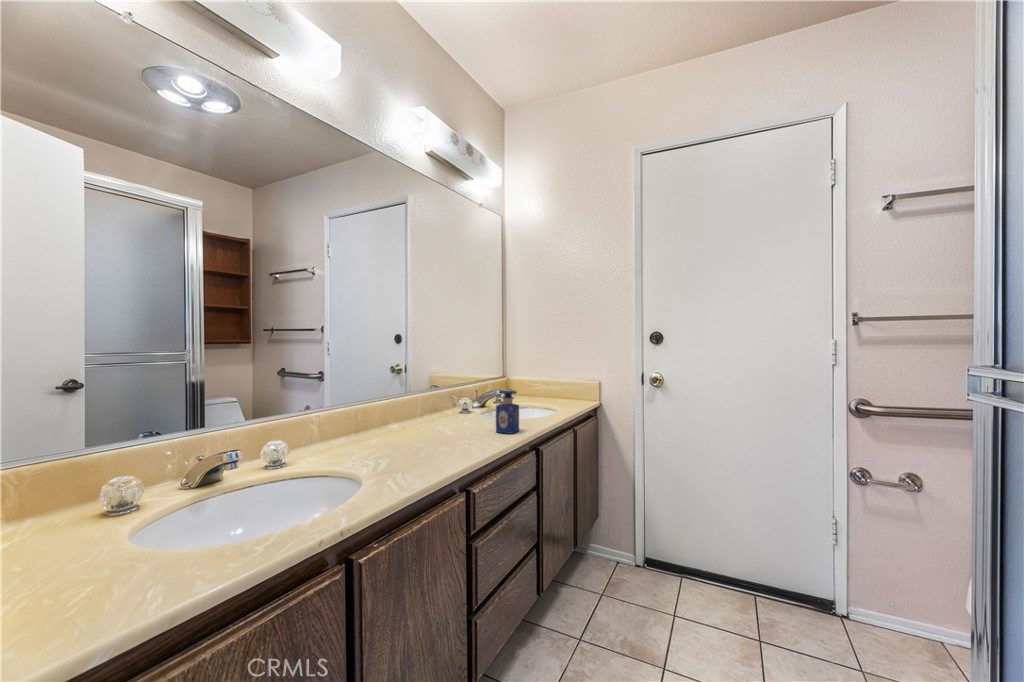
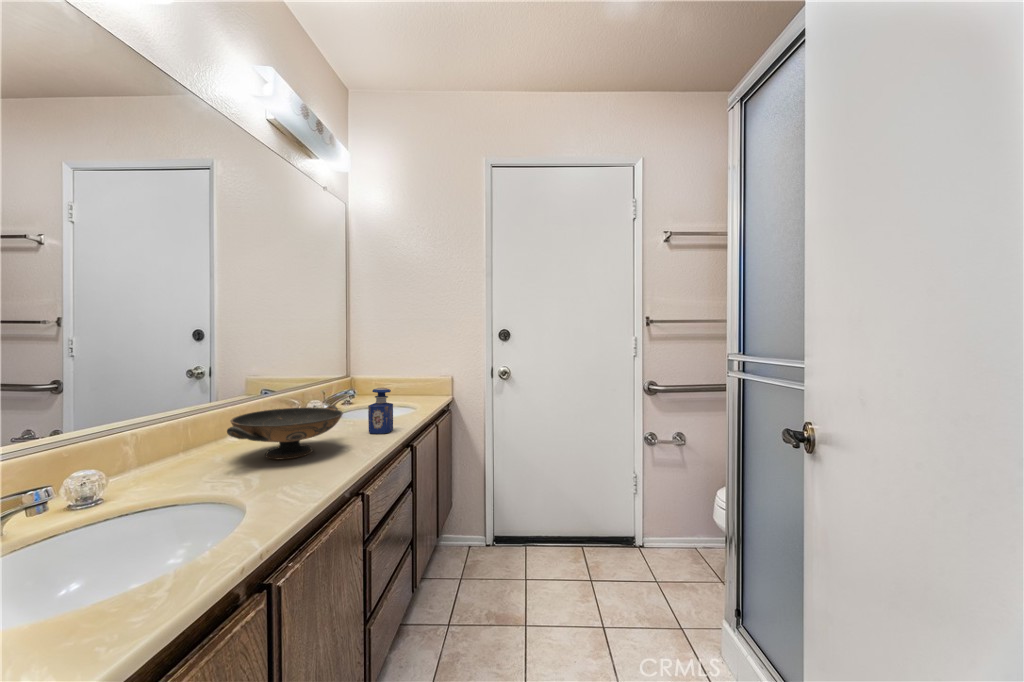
decorative bowl: none [367,403,466,448] -> present [227,405,343,460]

